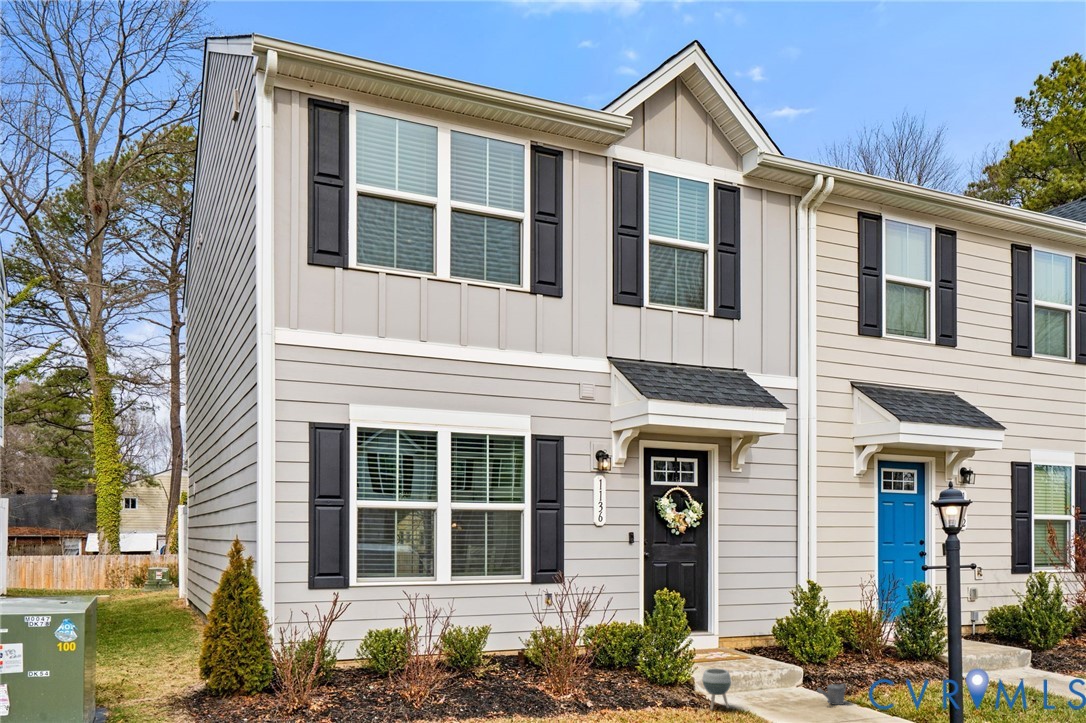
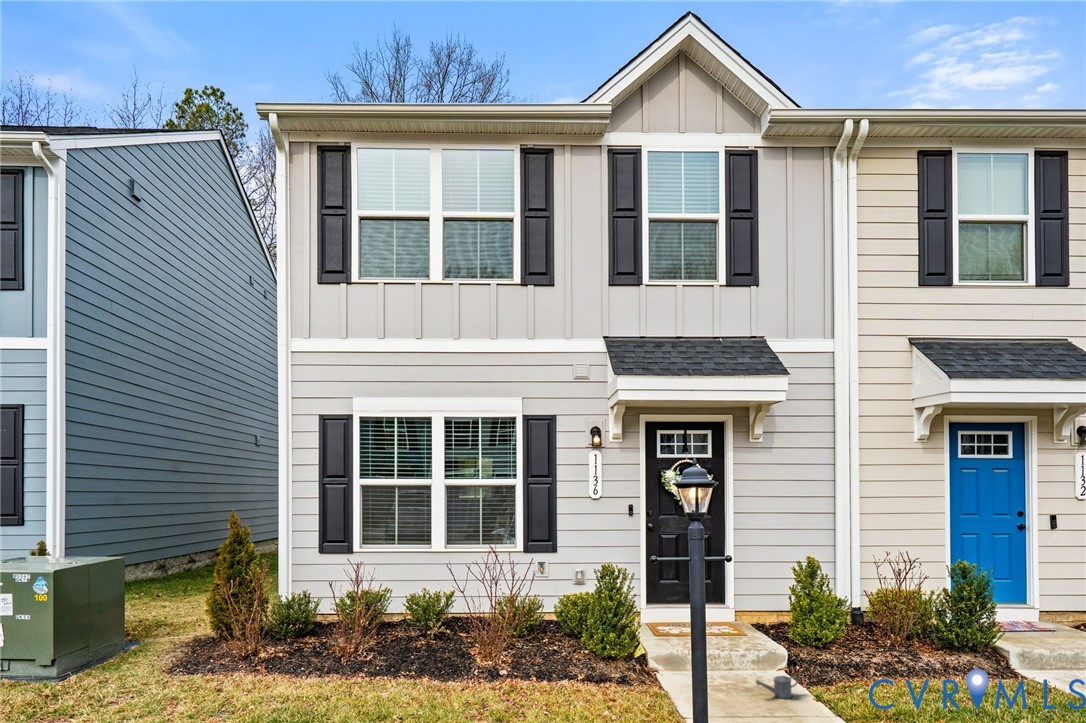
planter: present [703,669,731,710] -> none [634,648,662,689]

